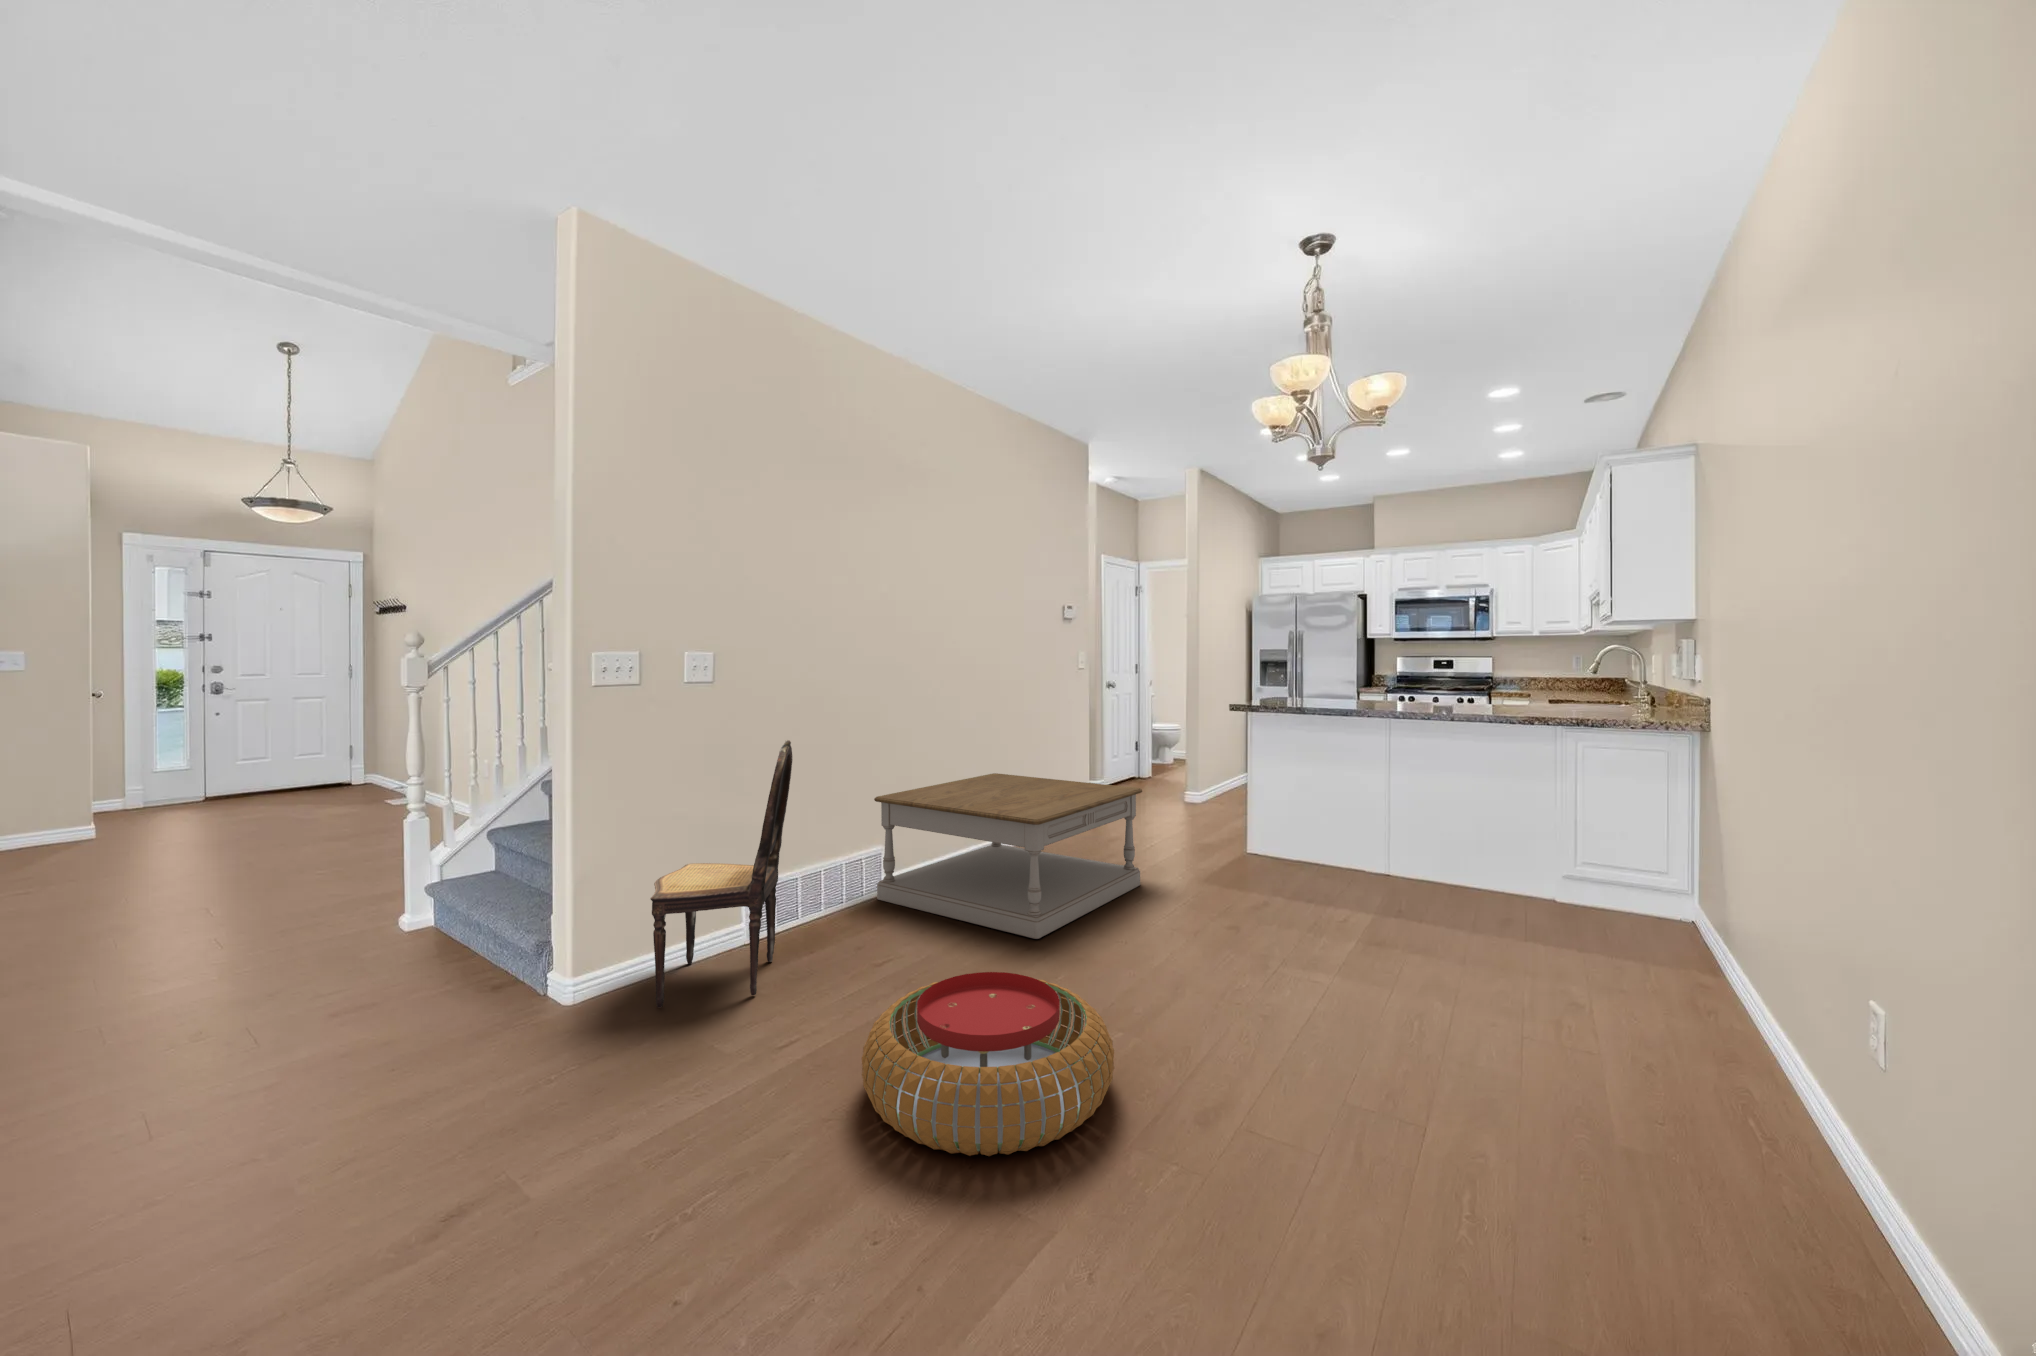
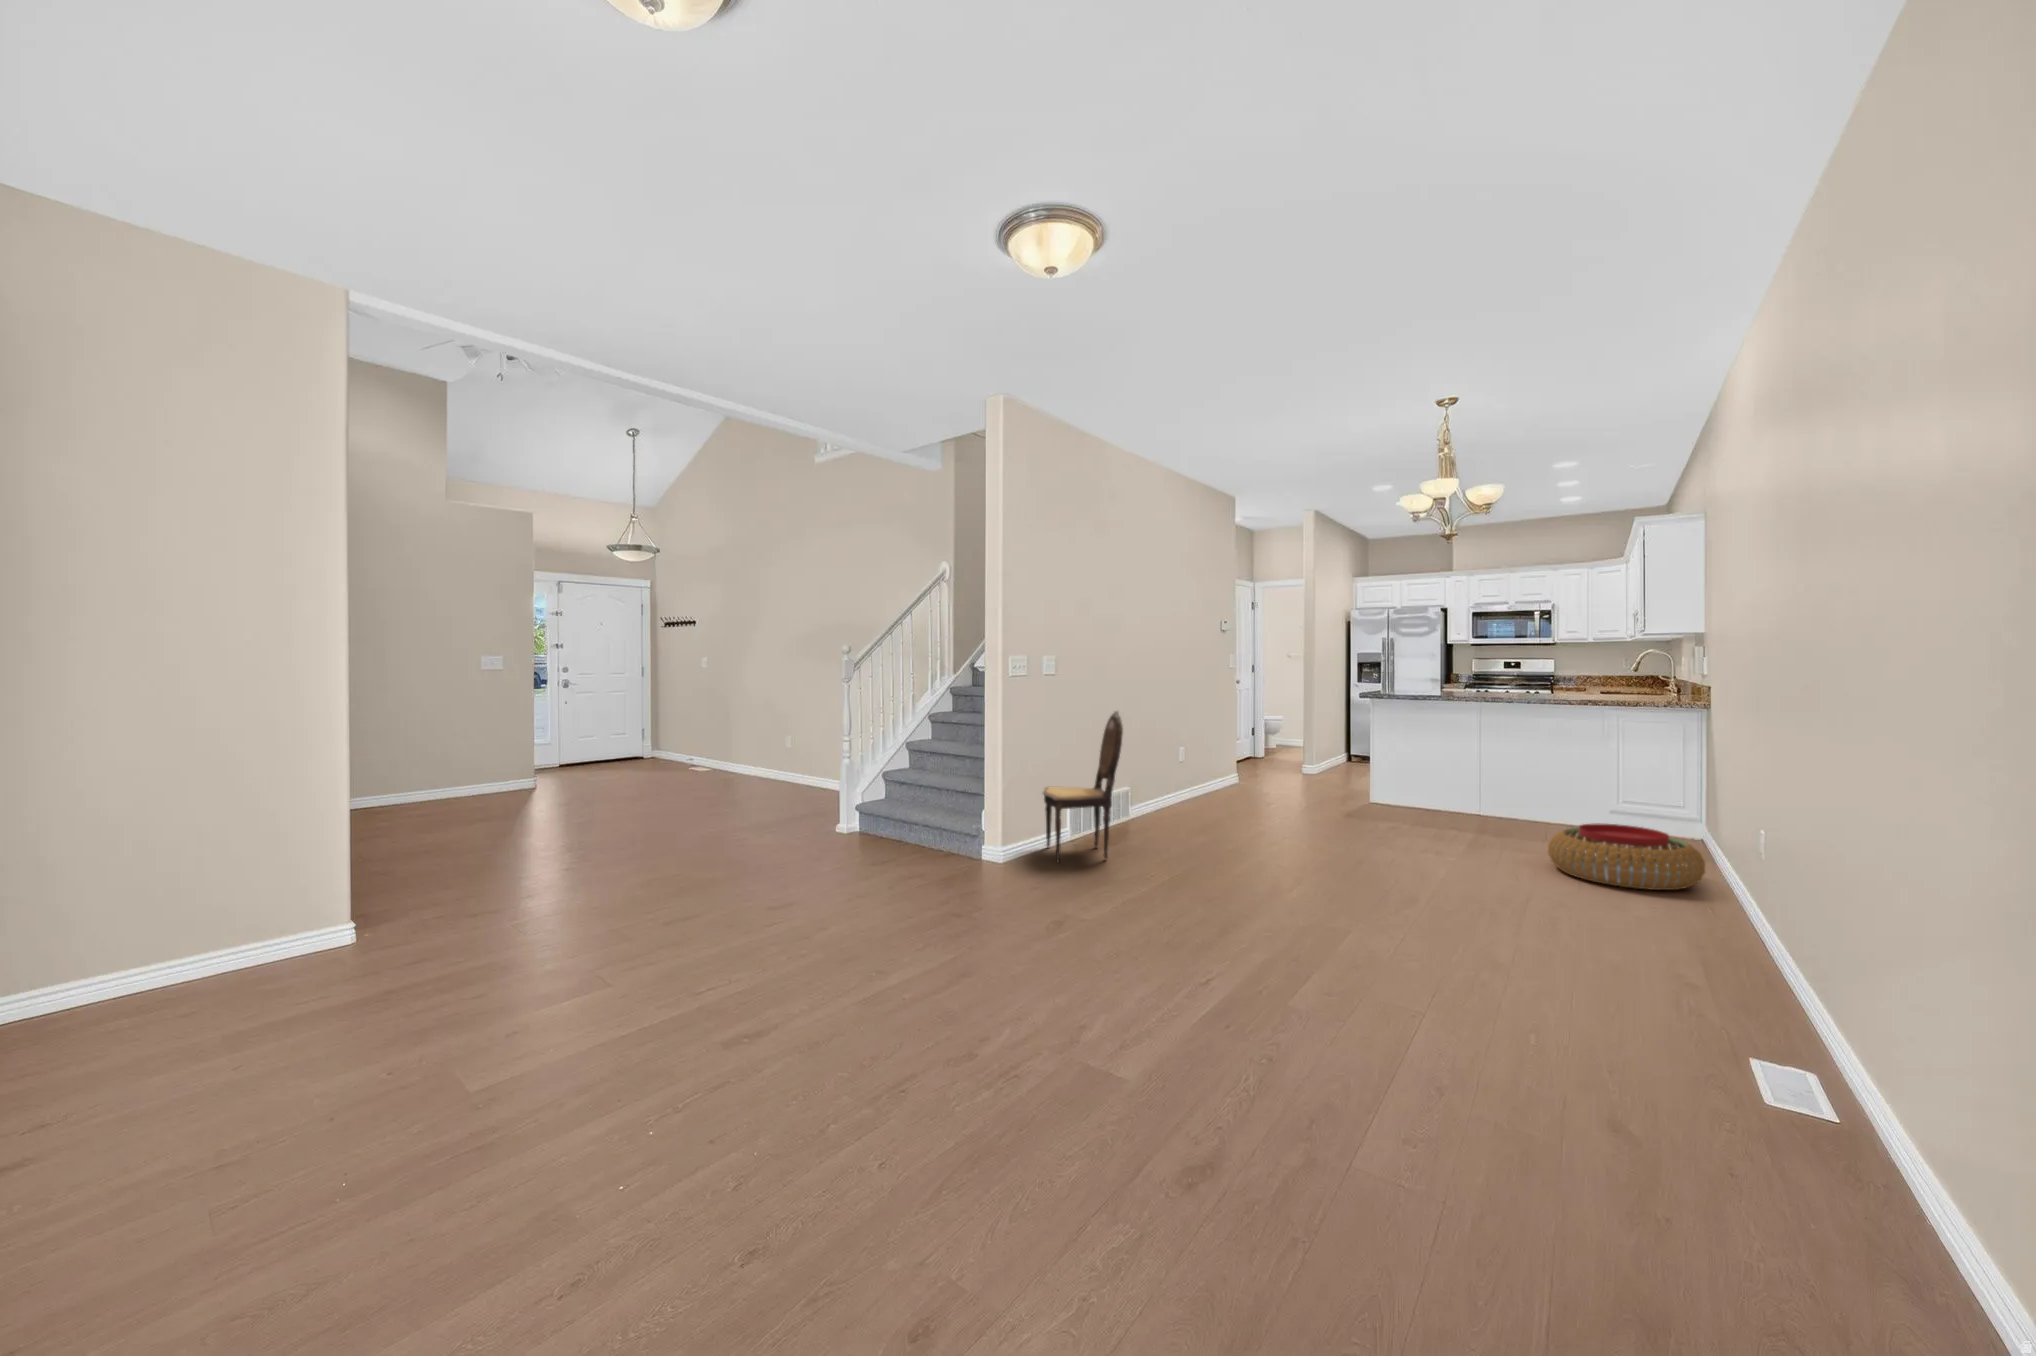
coffee table: present [874,773,1142,939] -> none [1127,743,1304,840]
pouf: present [862,972,1114,1156] -> present [1548,823,1705,890]

